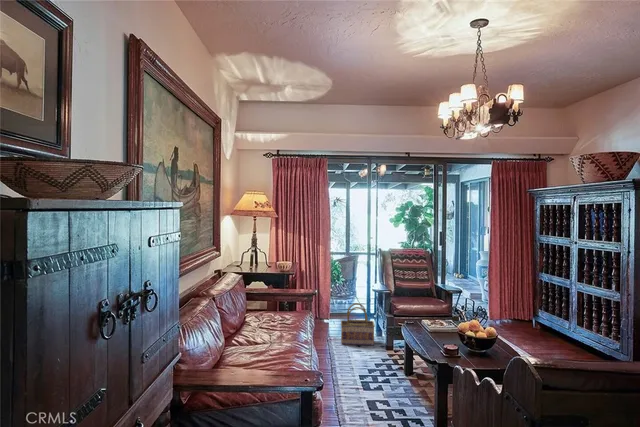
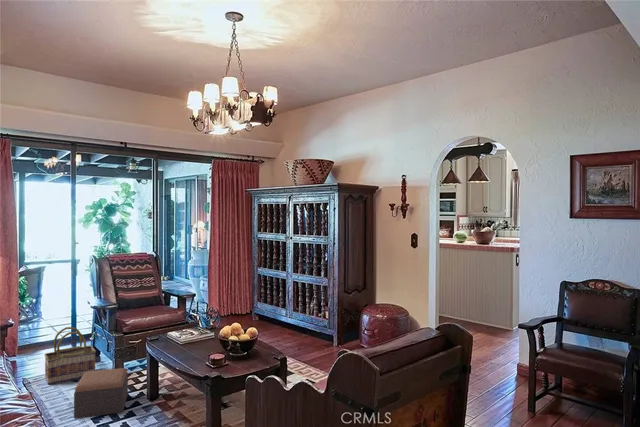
footstool: none [349,339,391,378] -> present [74,368,128,419]

